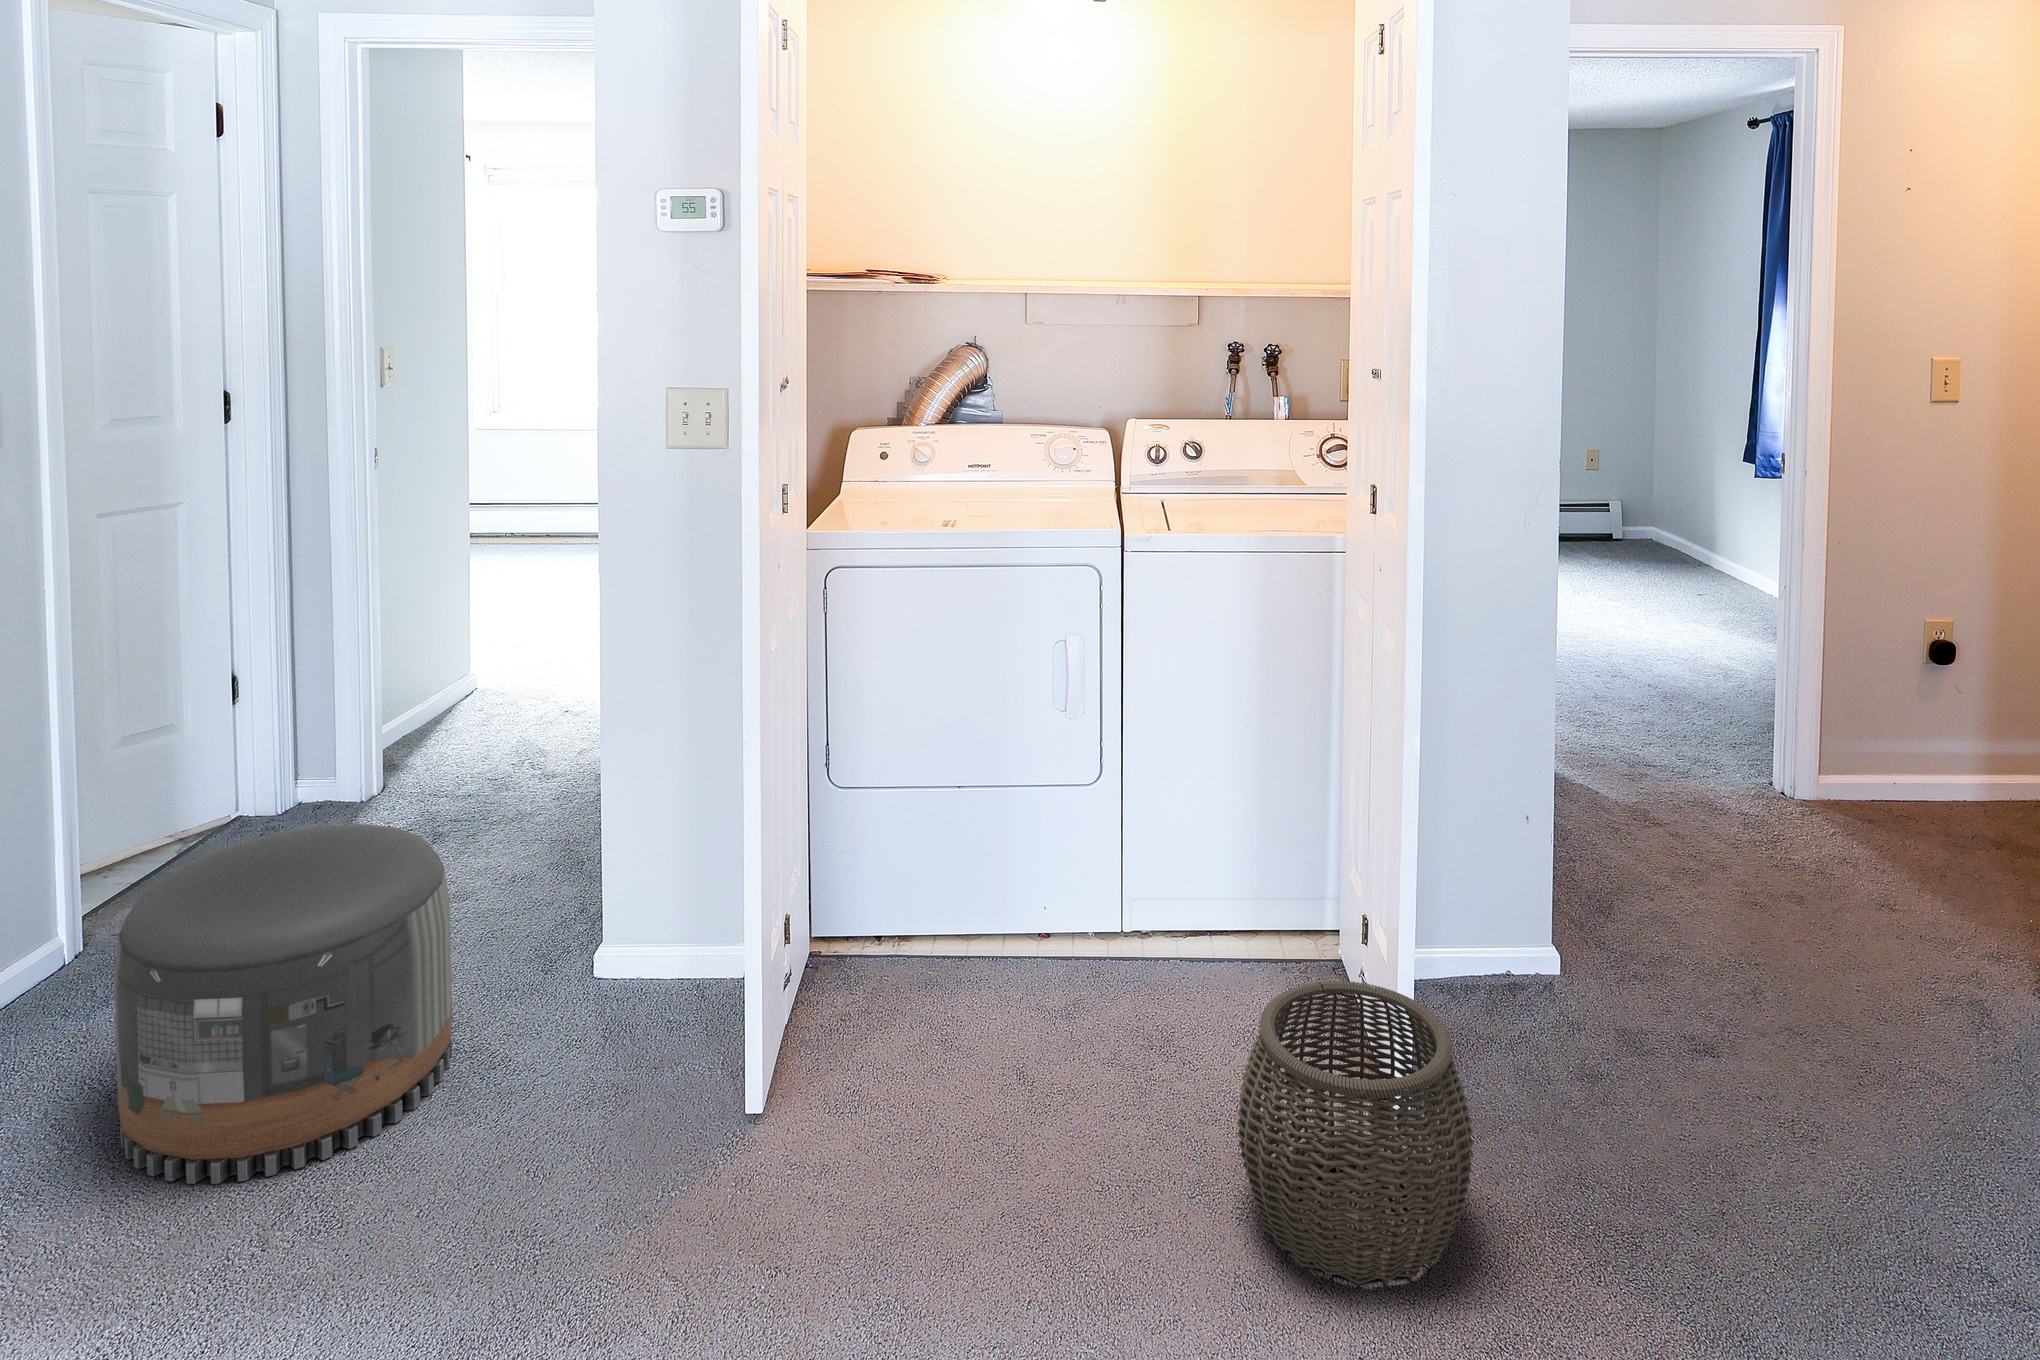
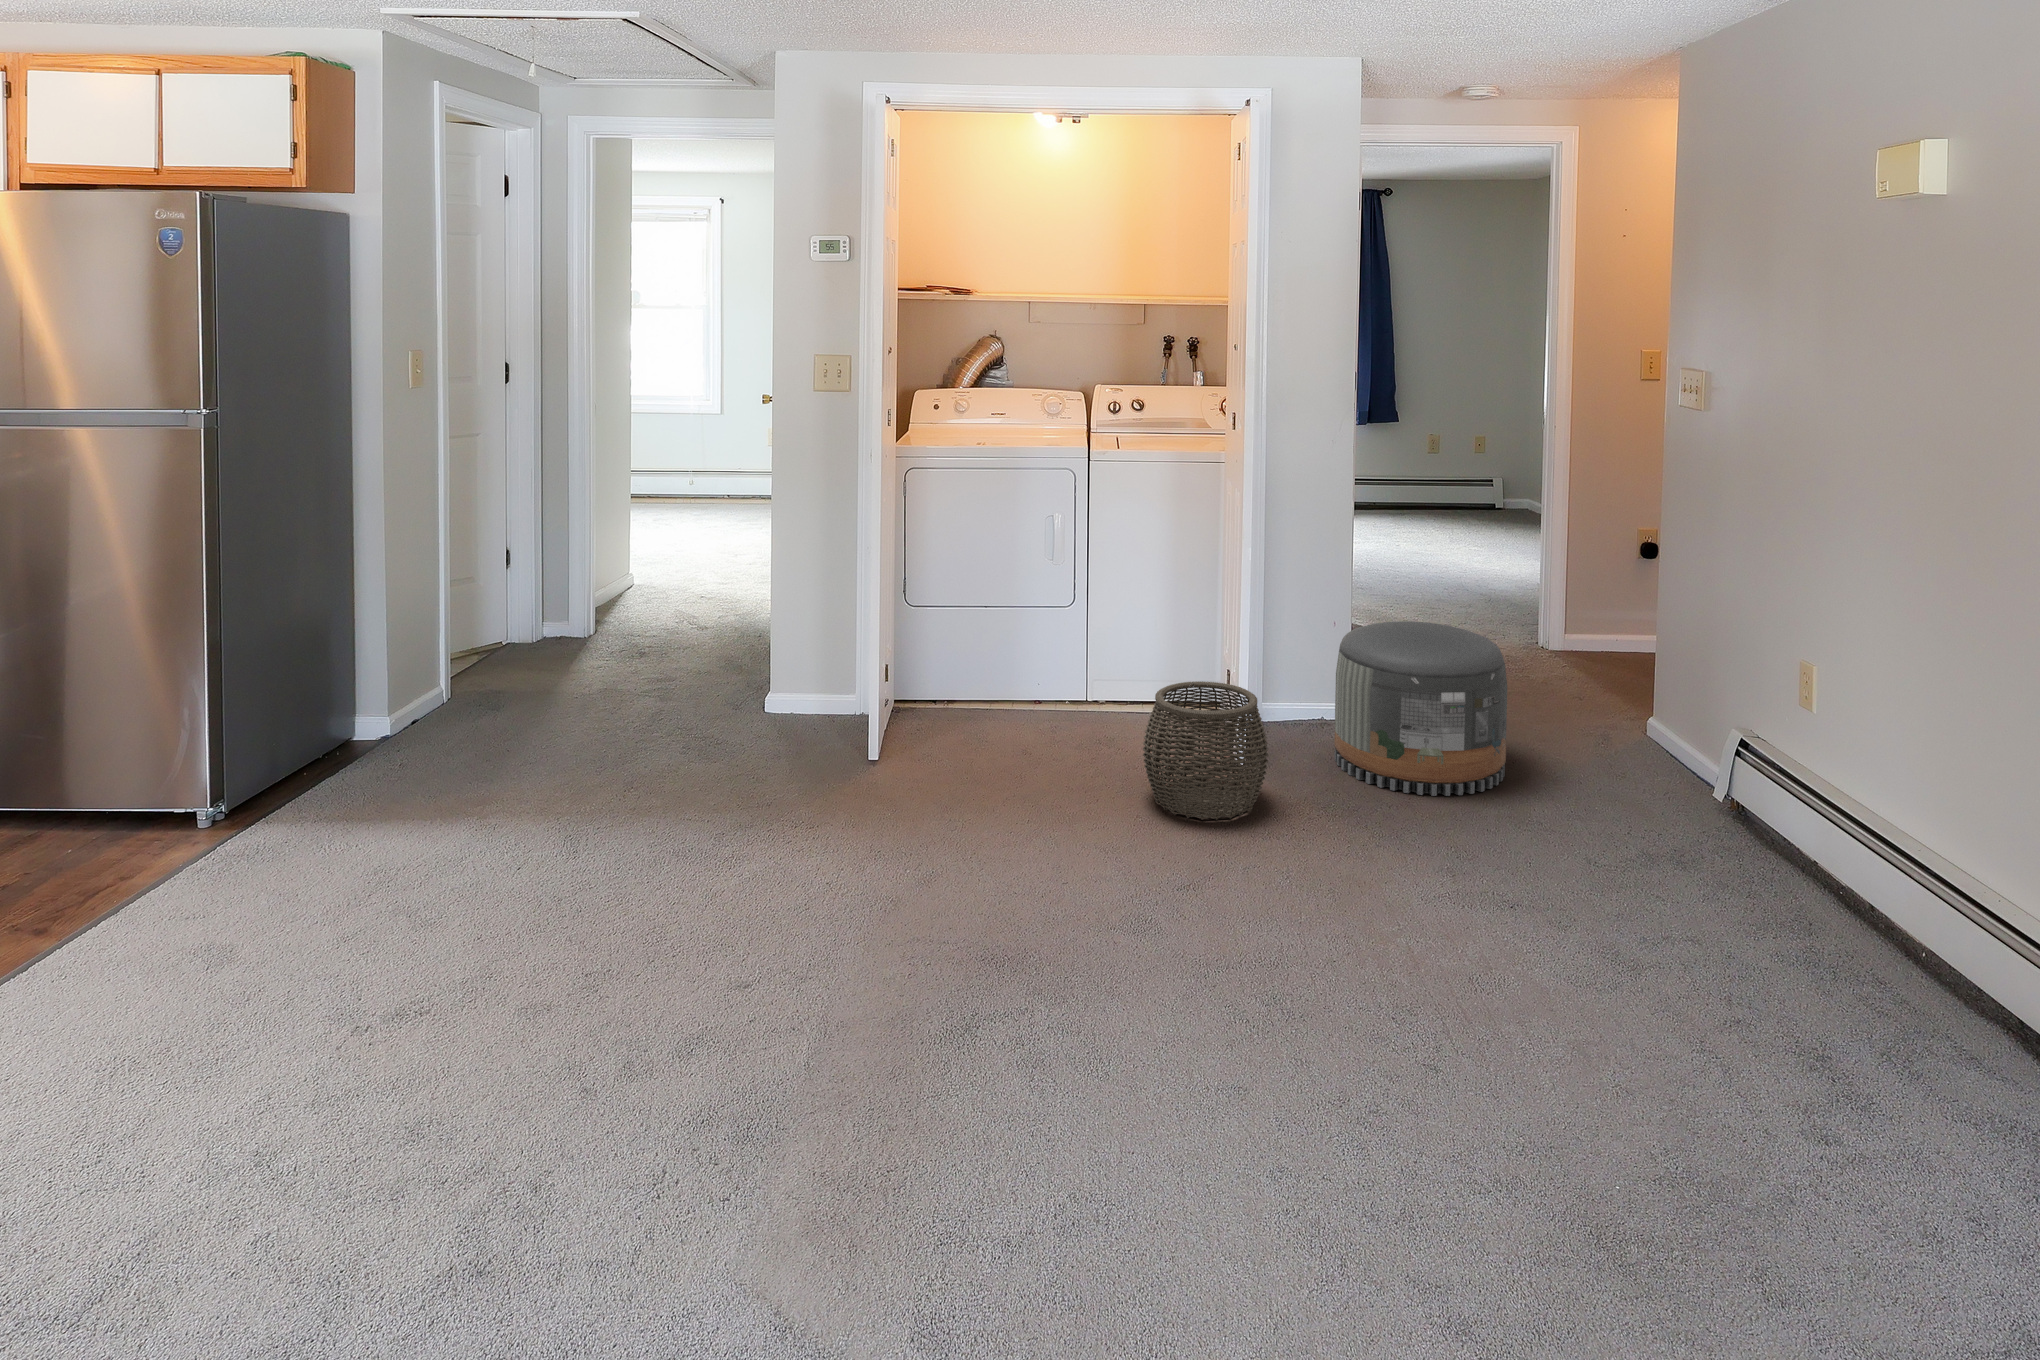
pouf: present [114,824,452,1184] -> present [1334,621,1507,796]

